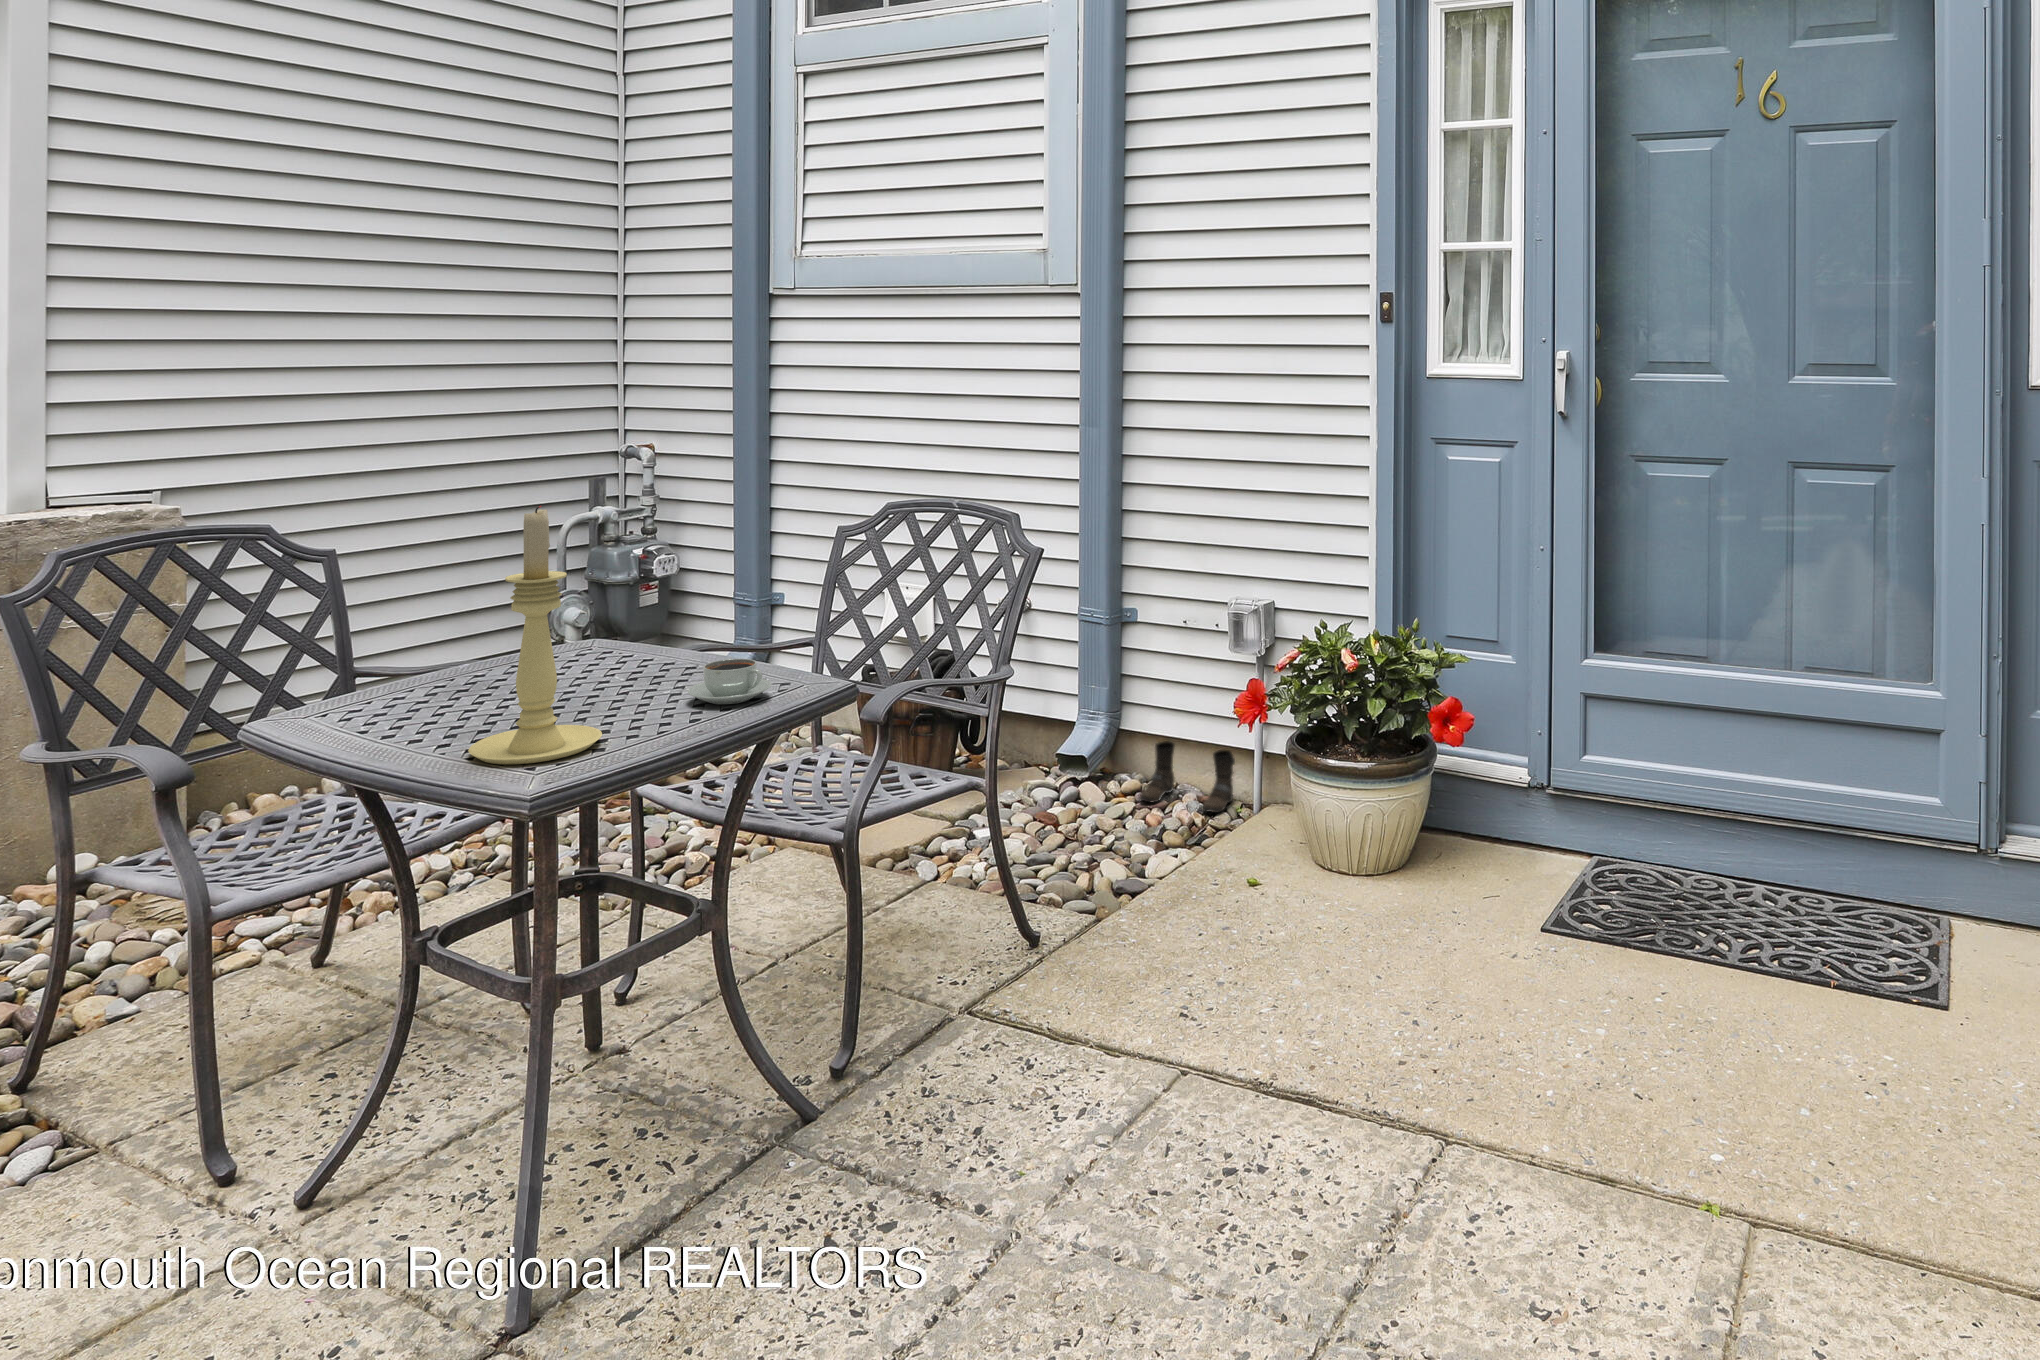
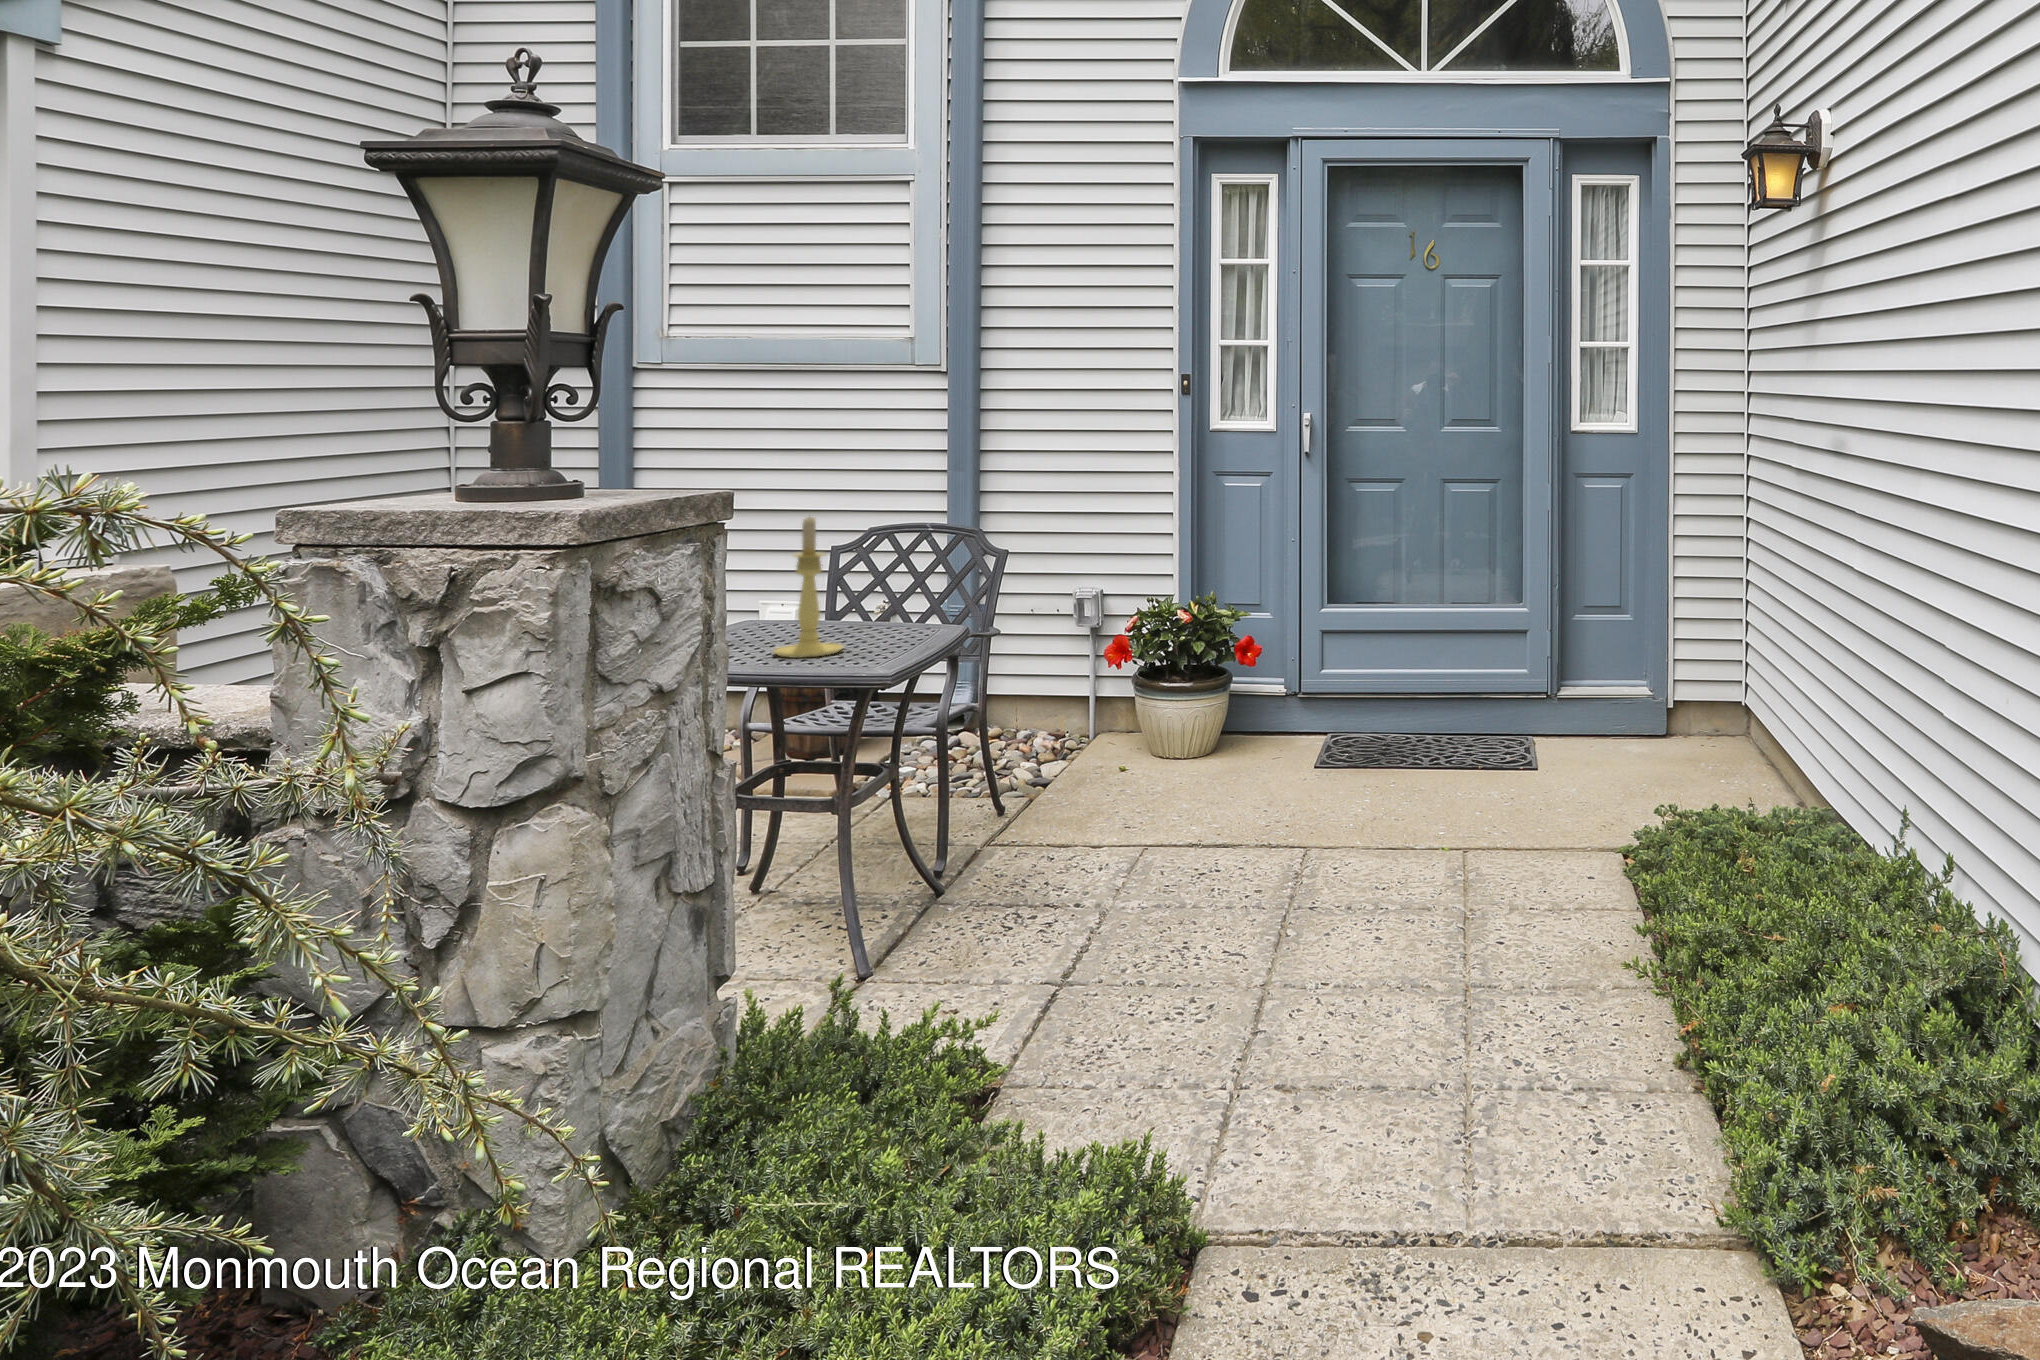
coffee cup: present [688,659,772,704] -> none [844,611,895,636]
boots: present [1140,741,1235,813] -> none [1006,701,1077,744]

